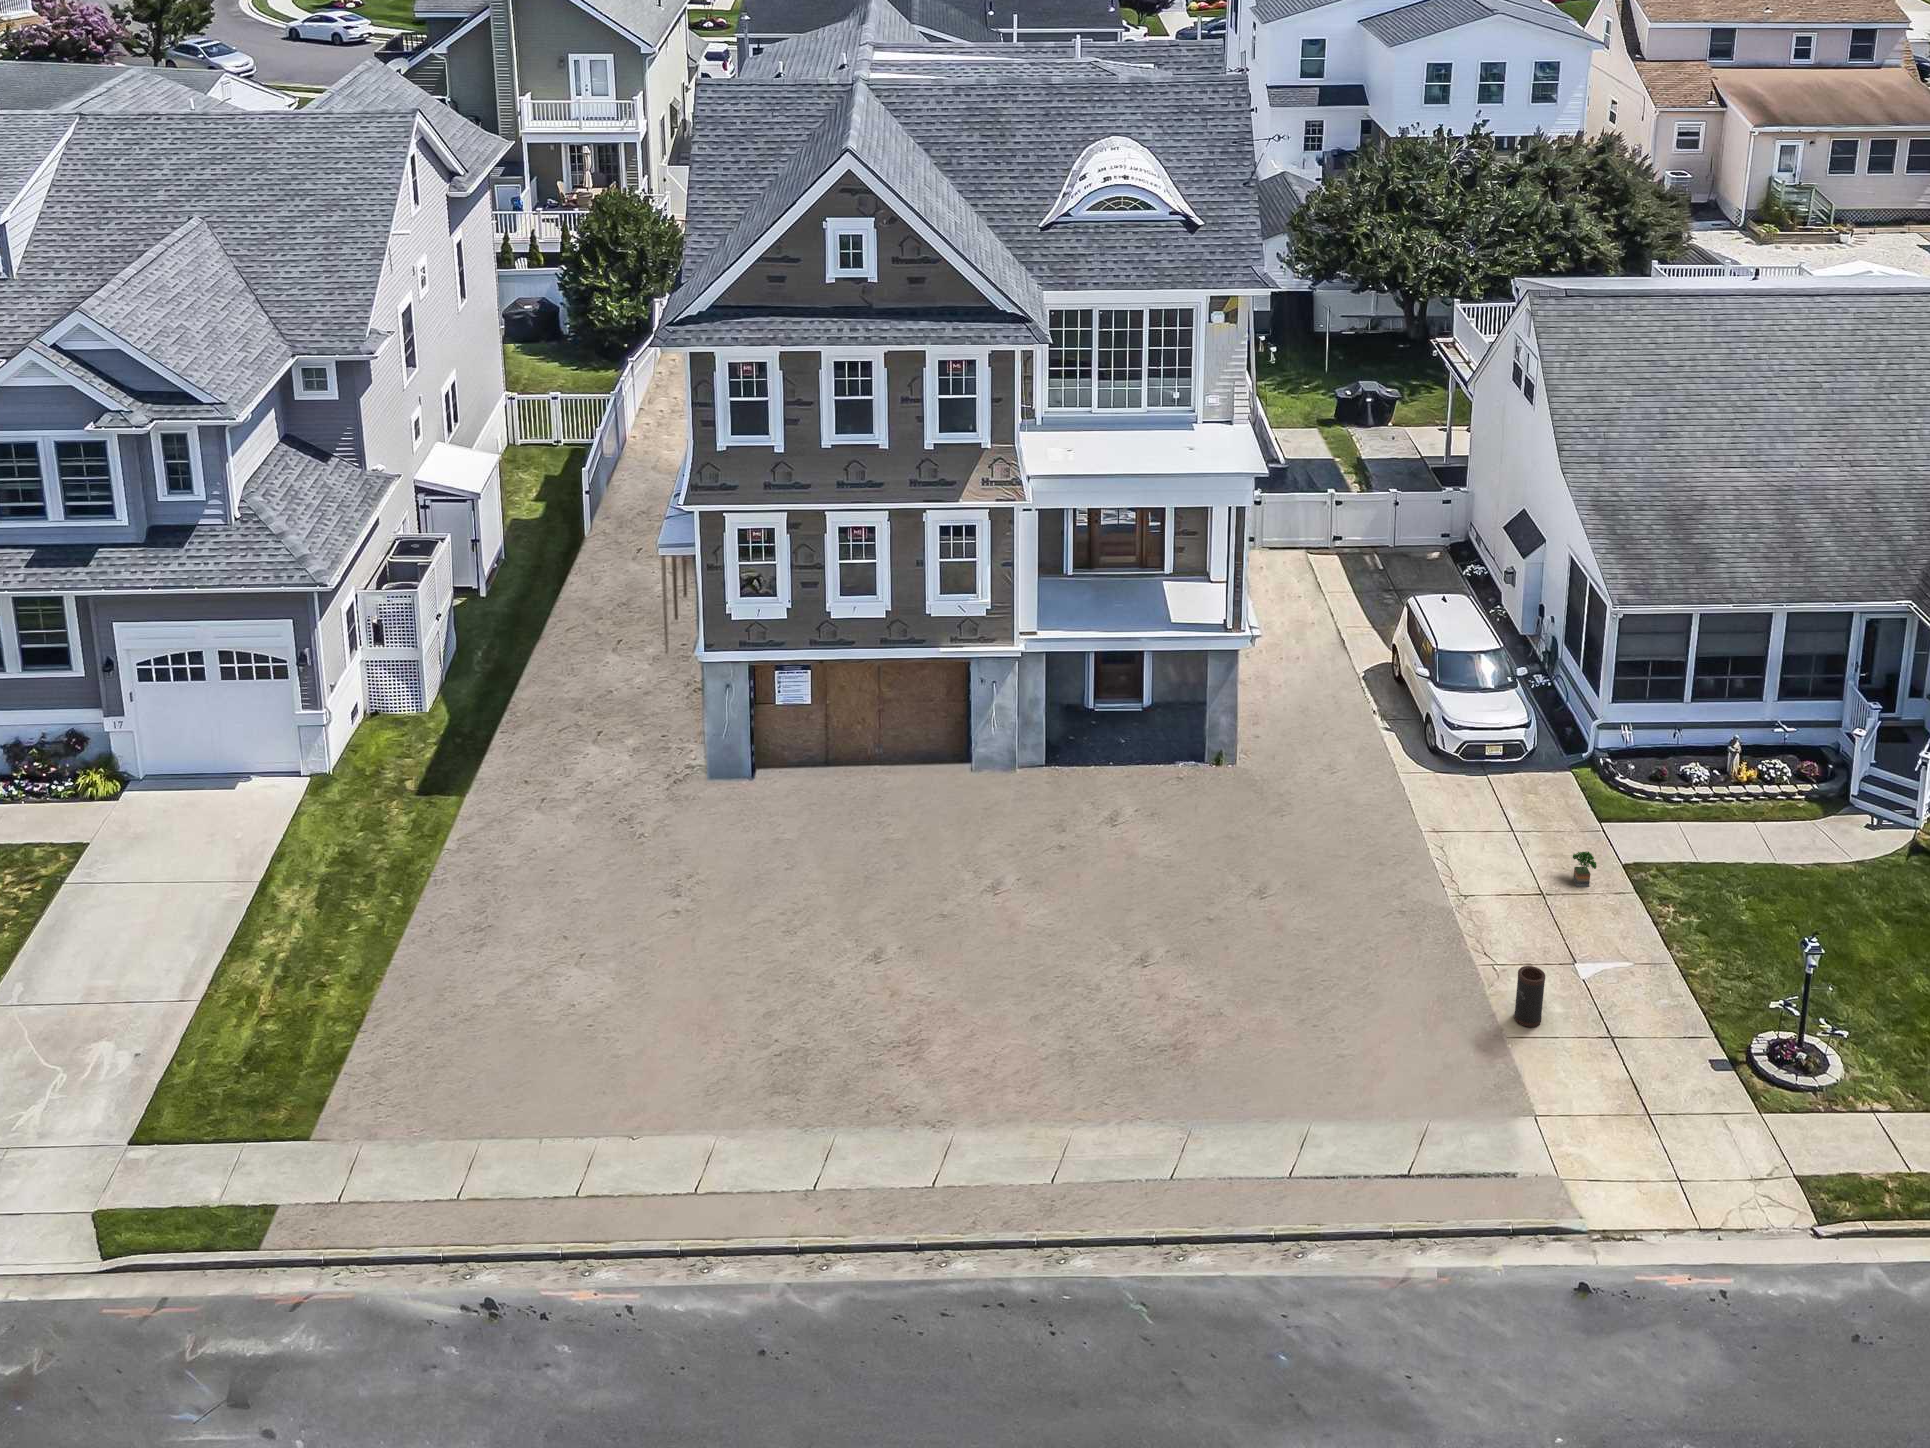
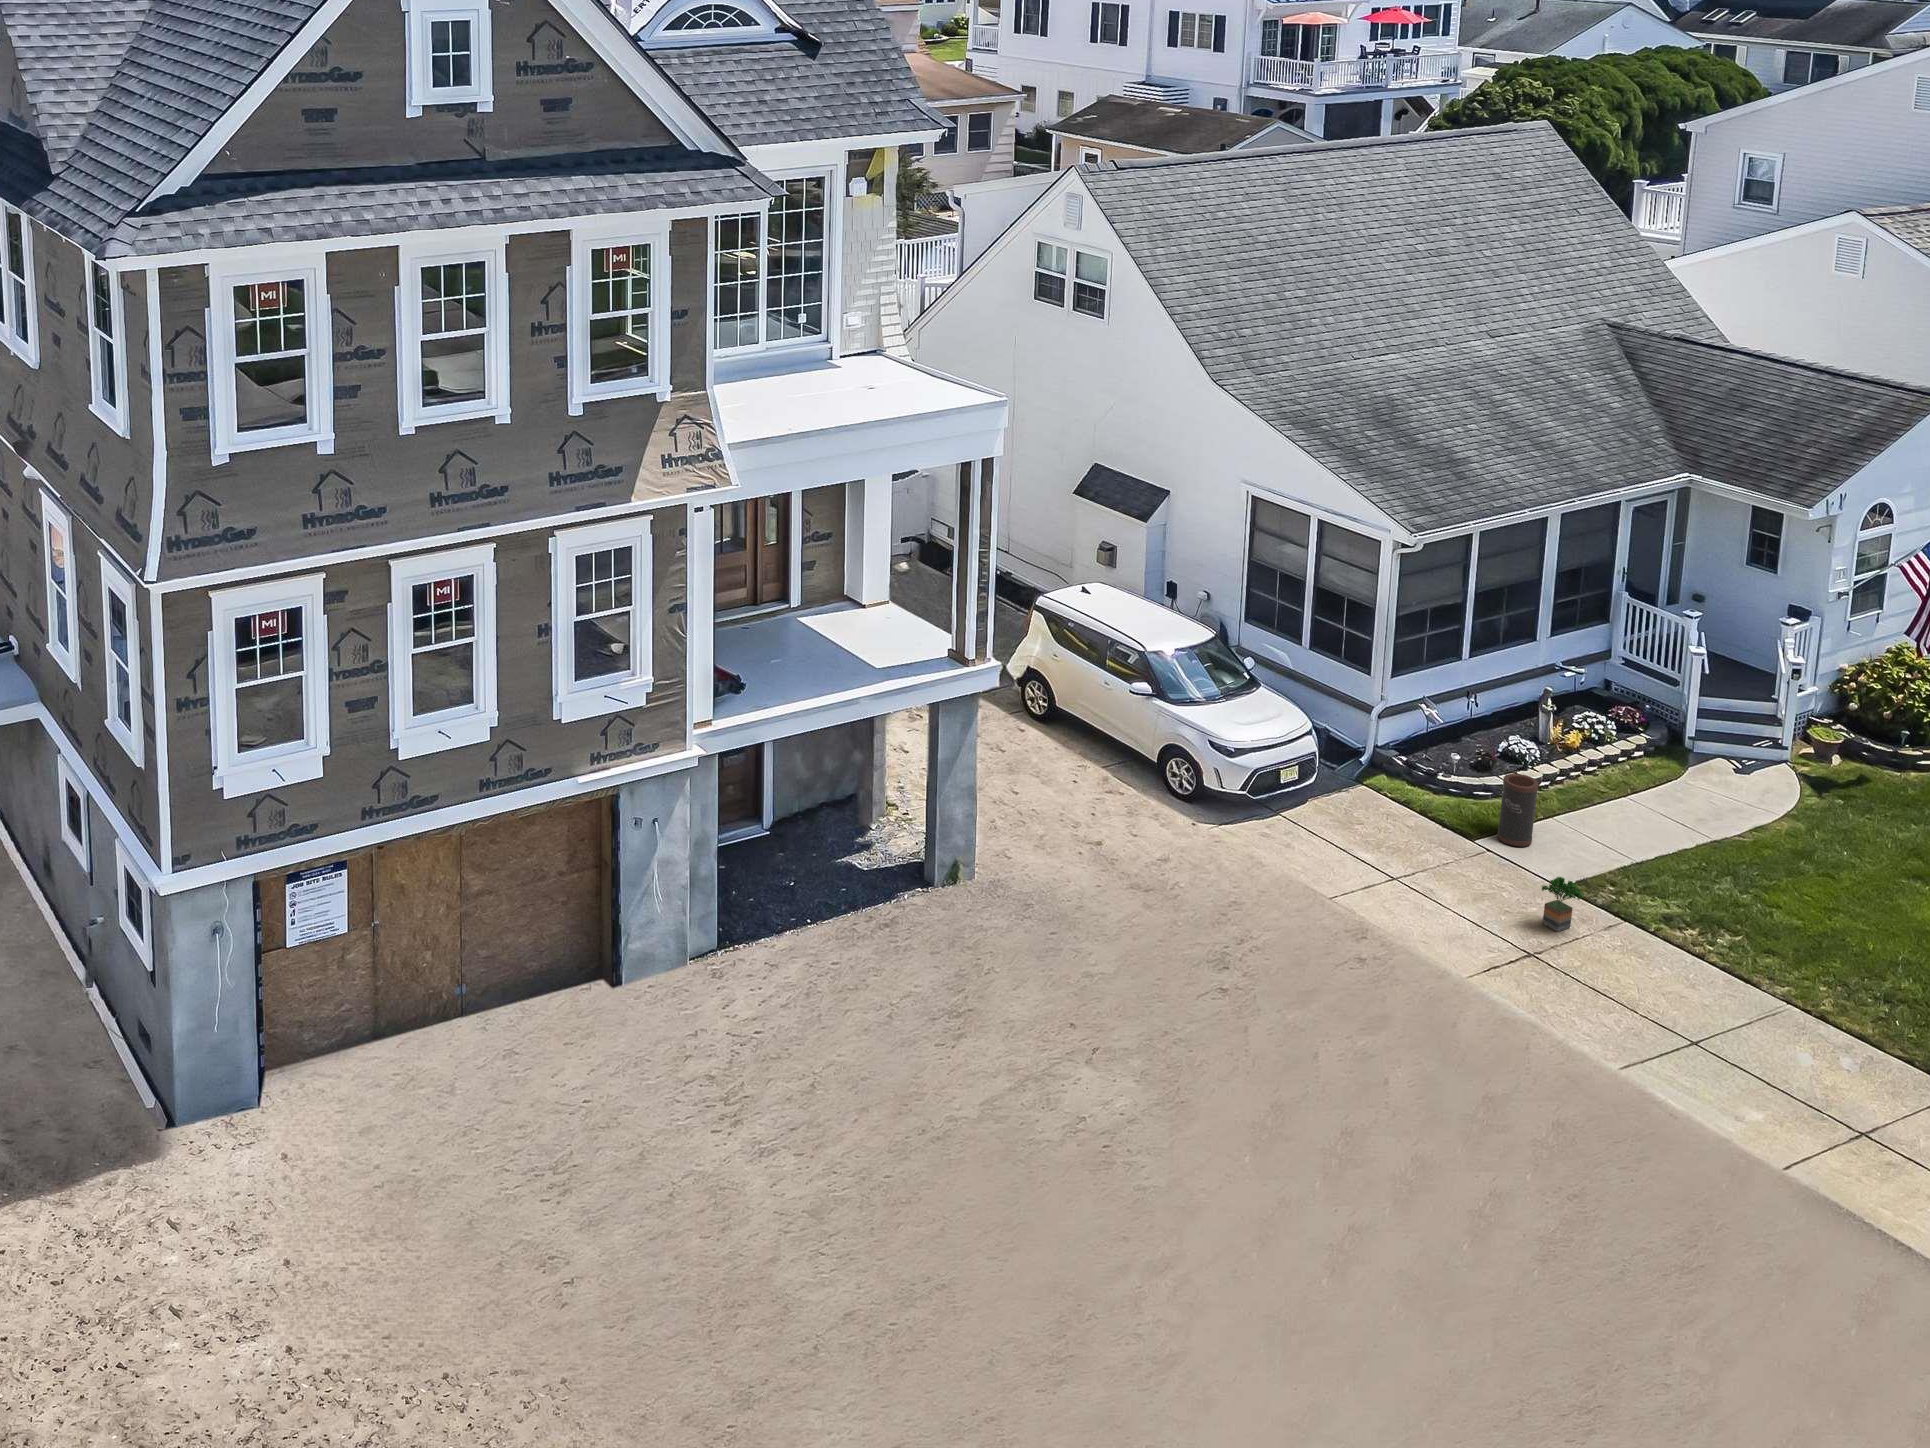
trash can: present [1514,966,1545,1027] -> present [1497,774,1539,847]

